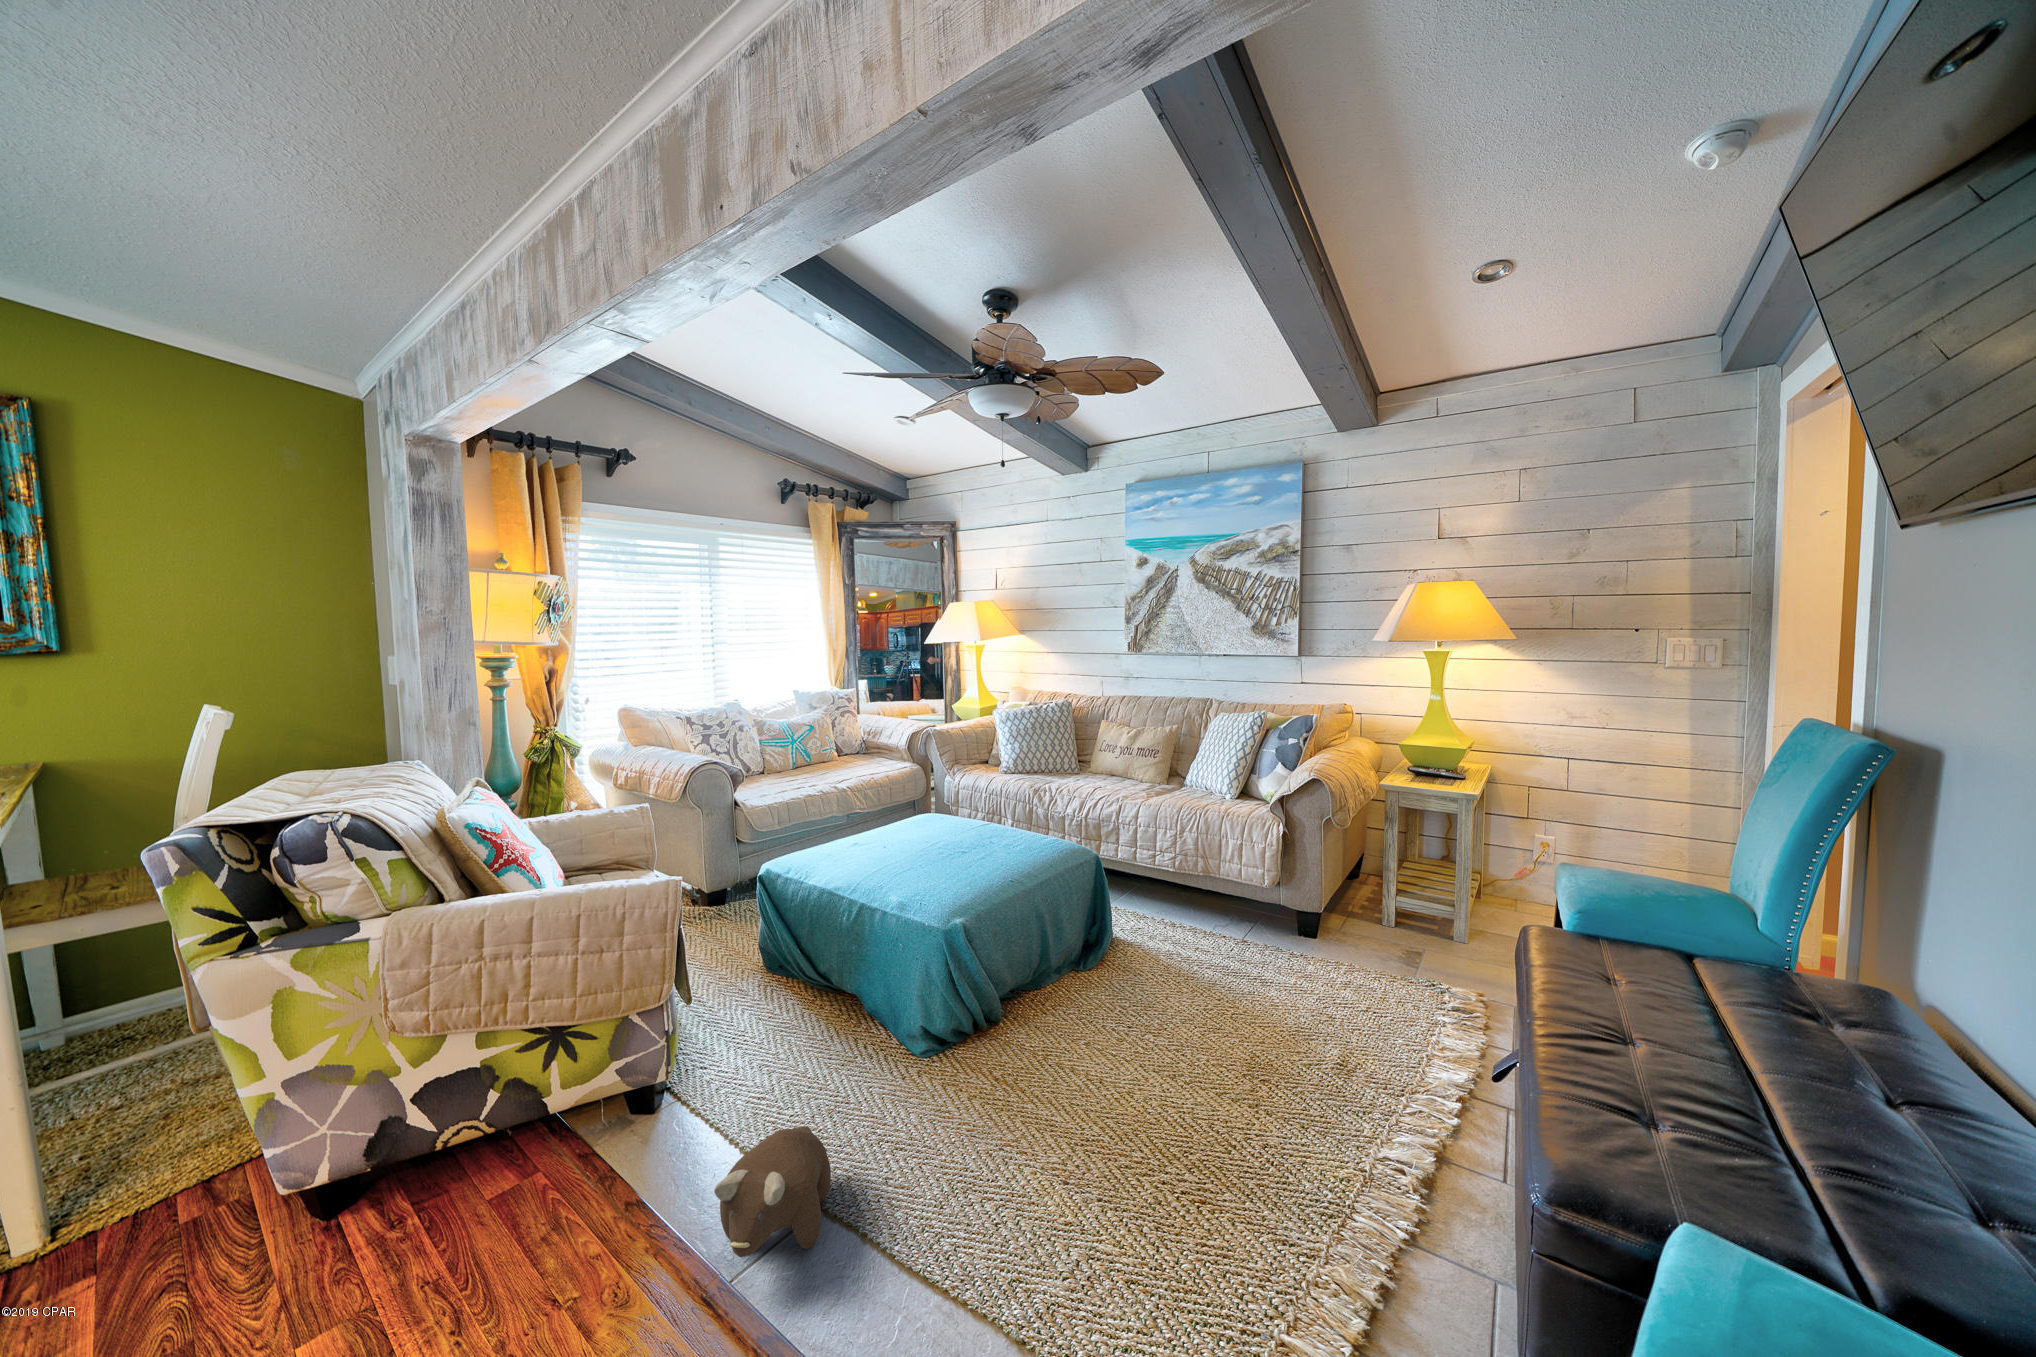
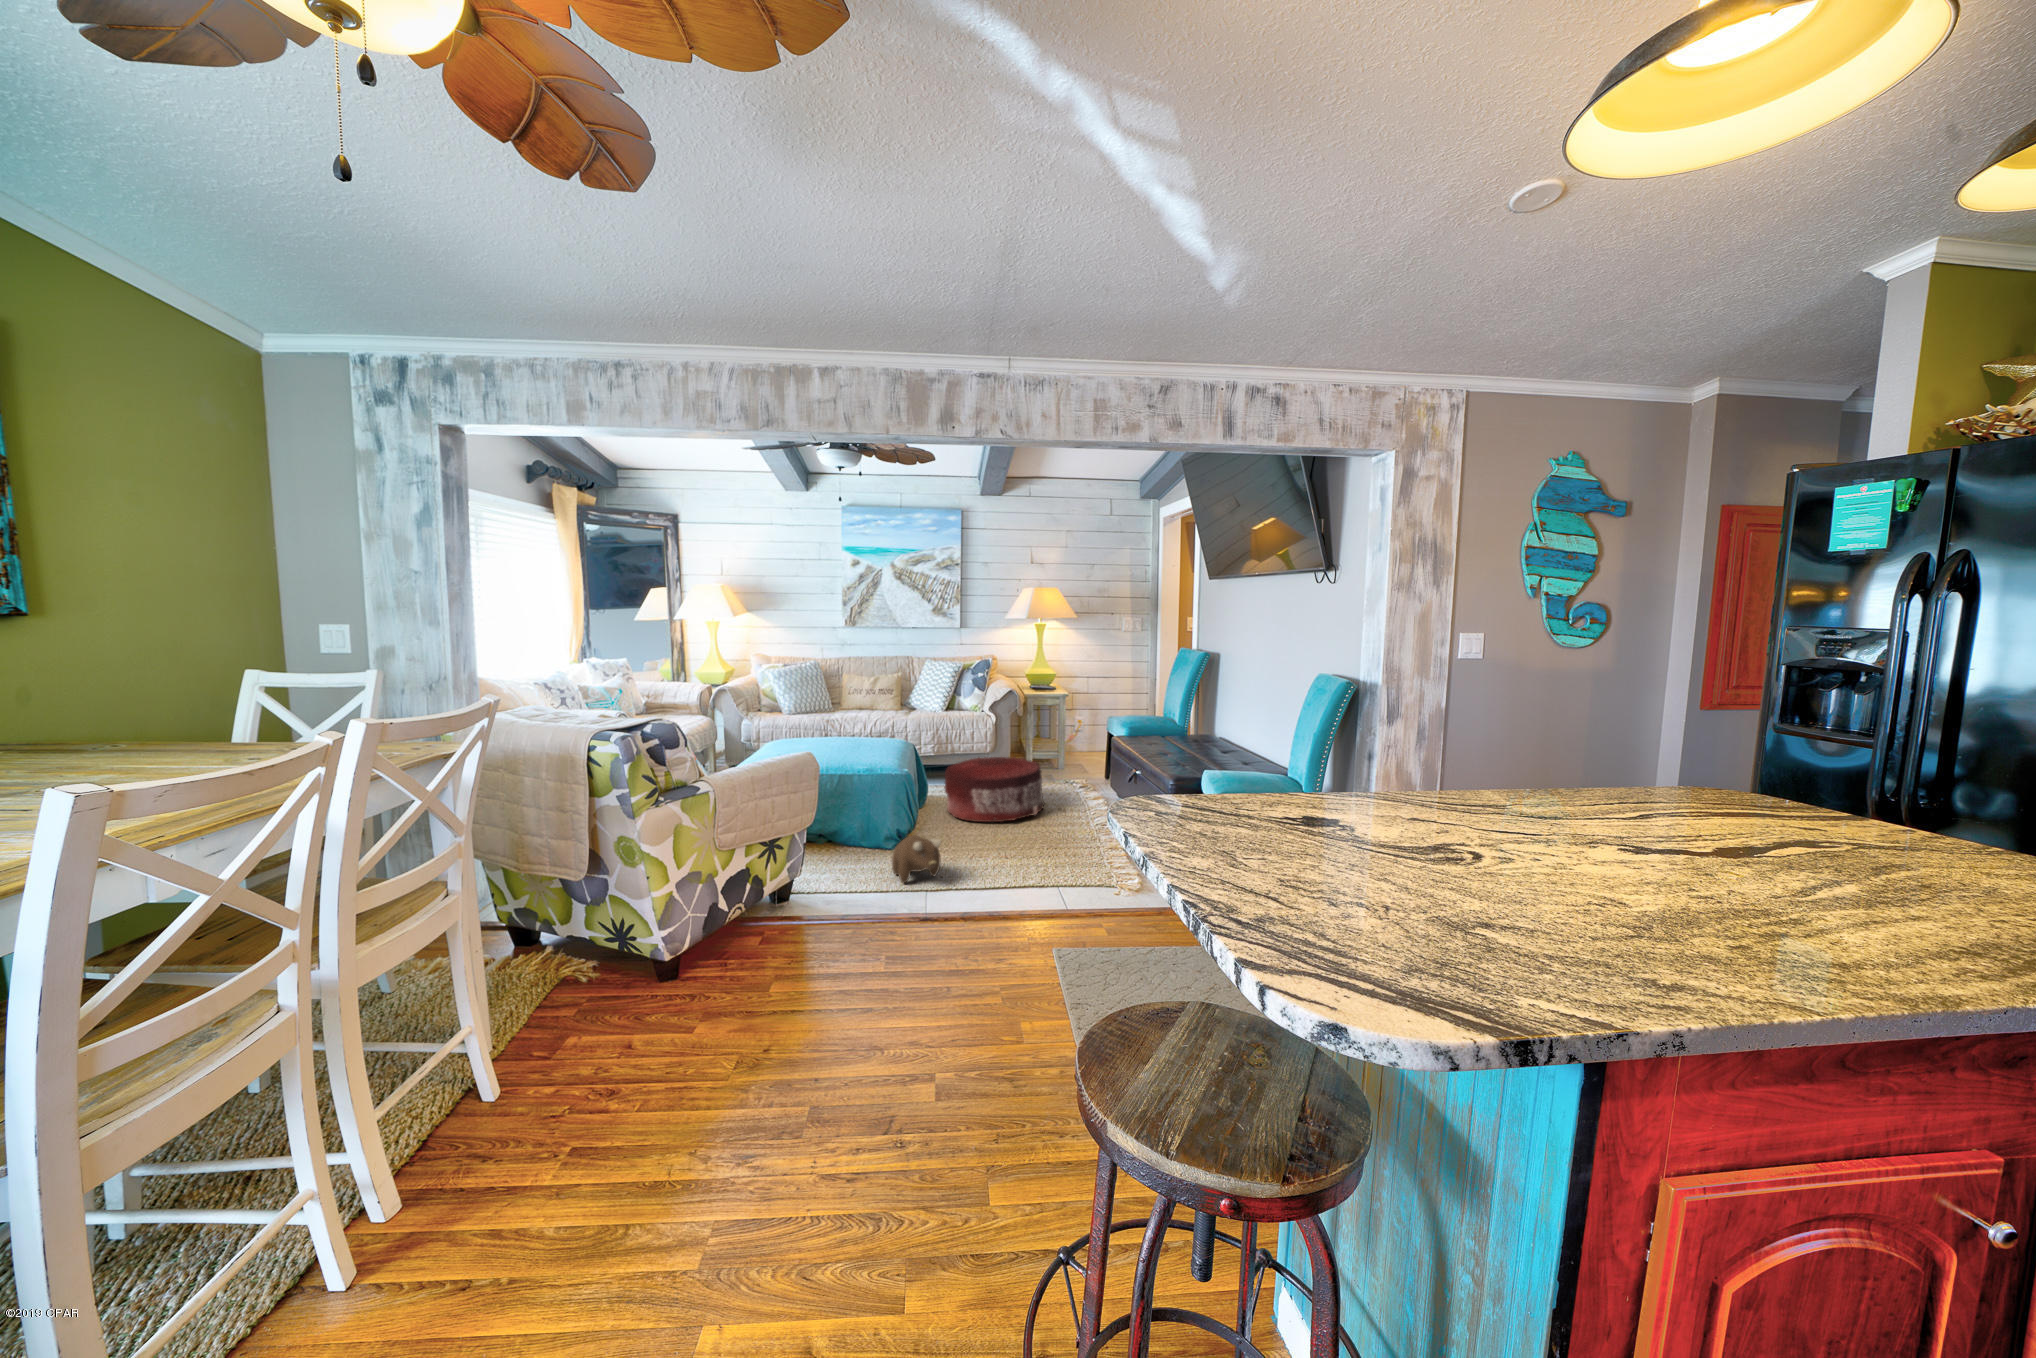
pouf: none [1077,917,1288,1107] -> present [944,757,1045,822]

